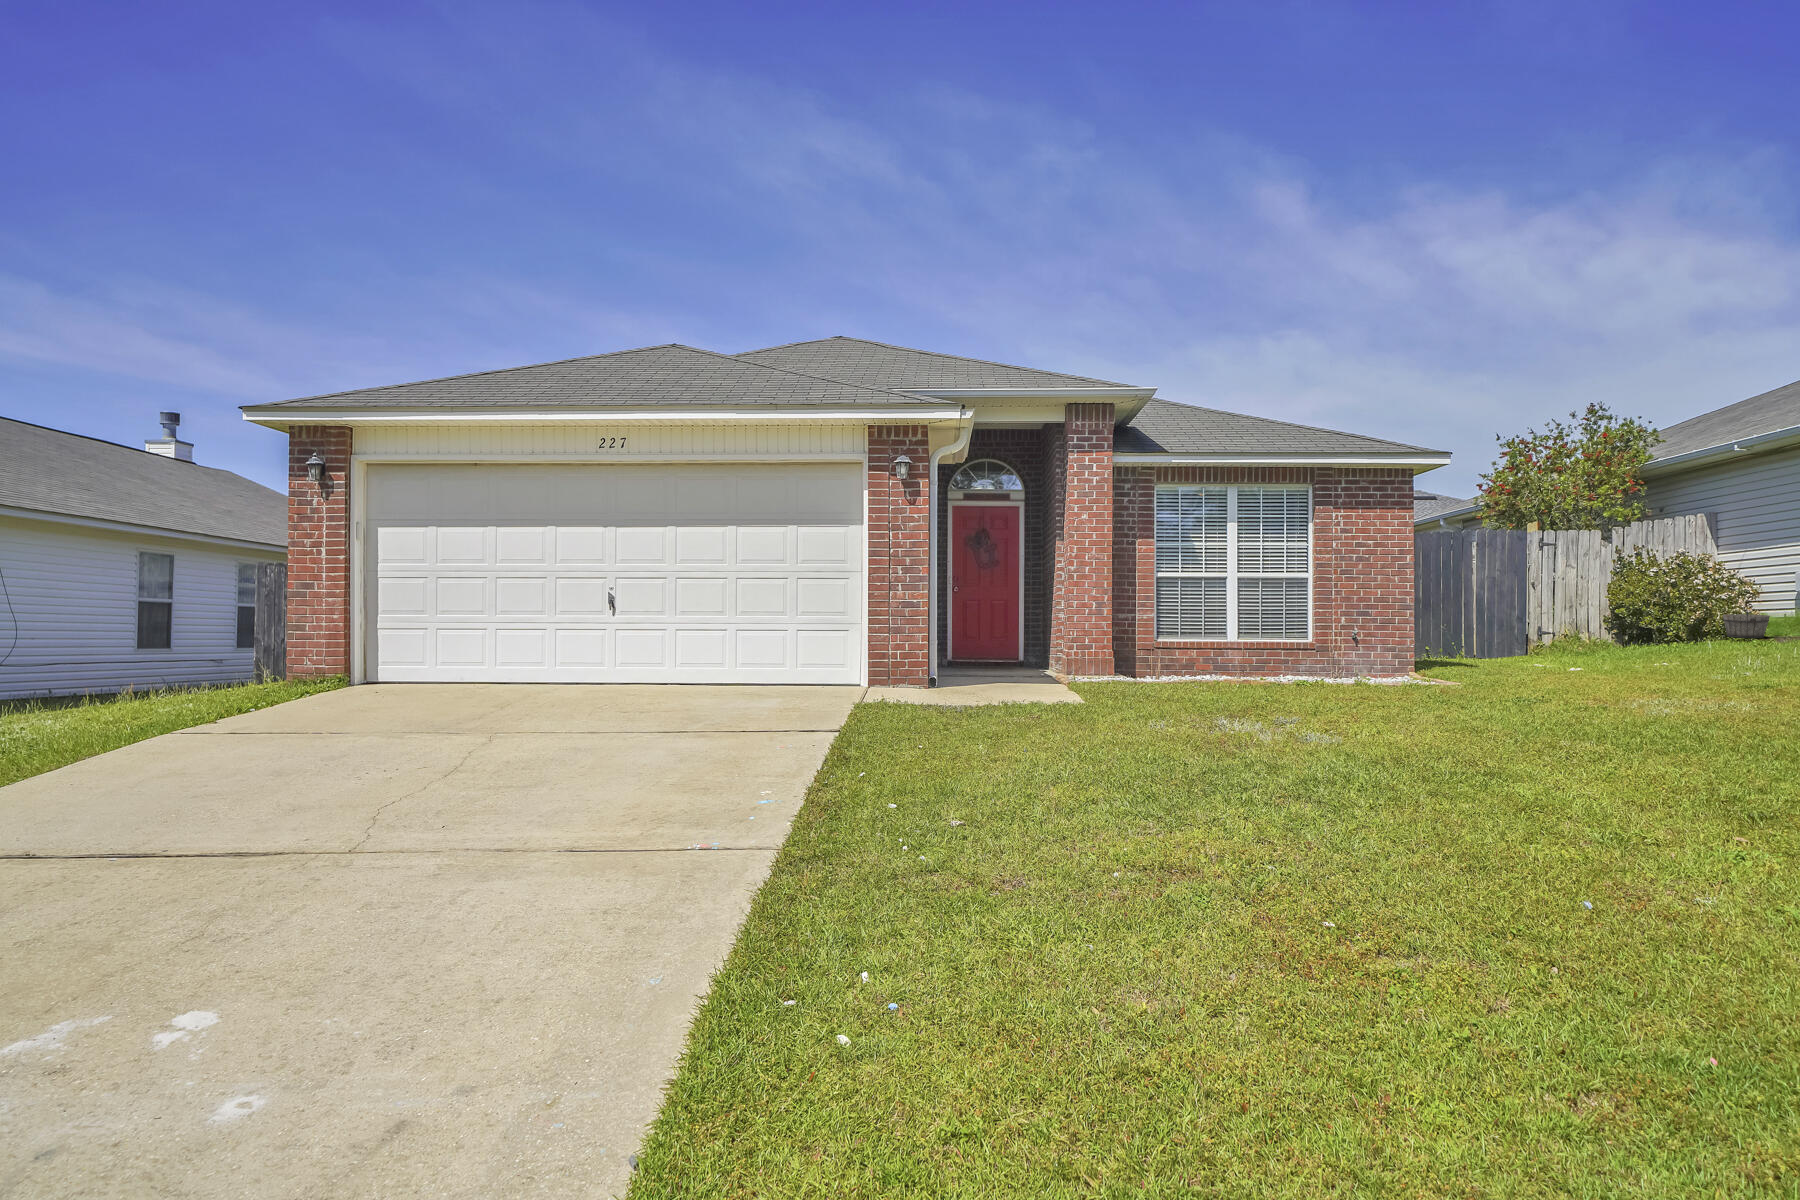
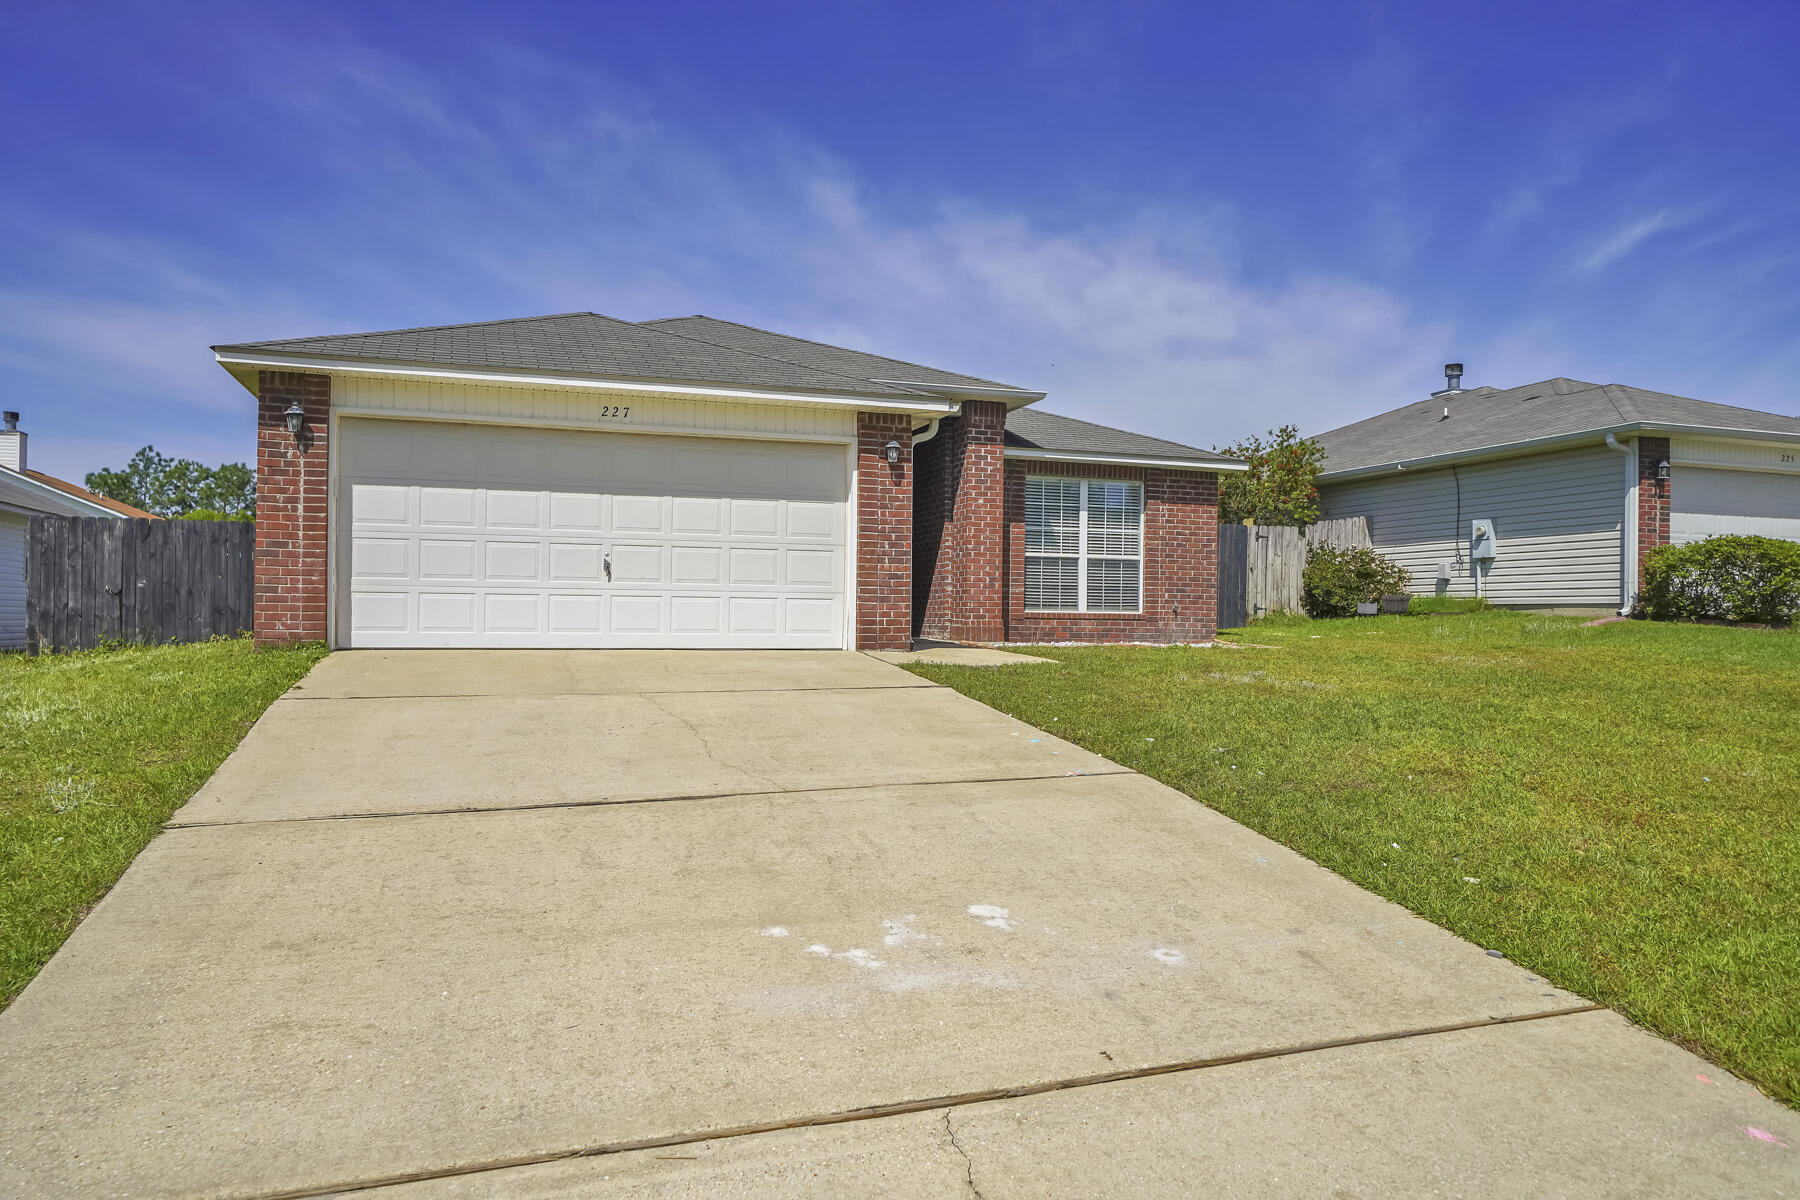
potted tree: none [1676,578,1711,639] -> present [1355,567,1378,614]

